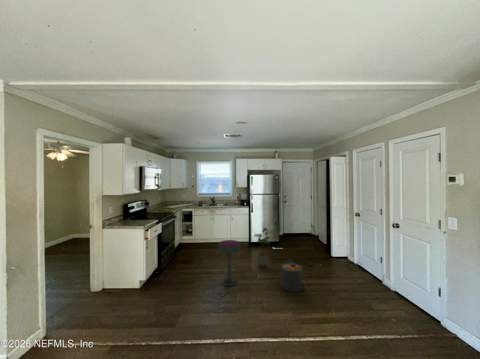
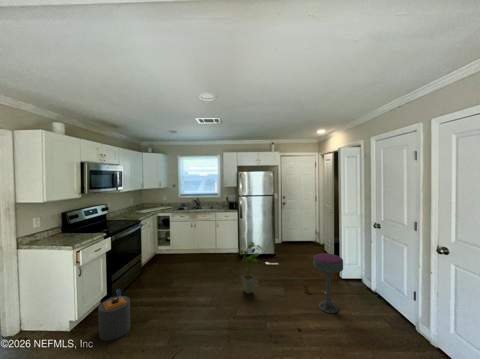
bar stool: present [218,240,240,286] -> present [313,253,343,313]
trash can: present [282,261,302,292] -> present [98,291,130,341]

